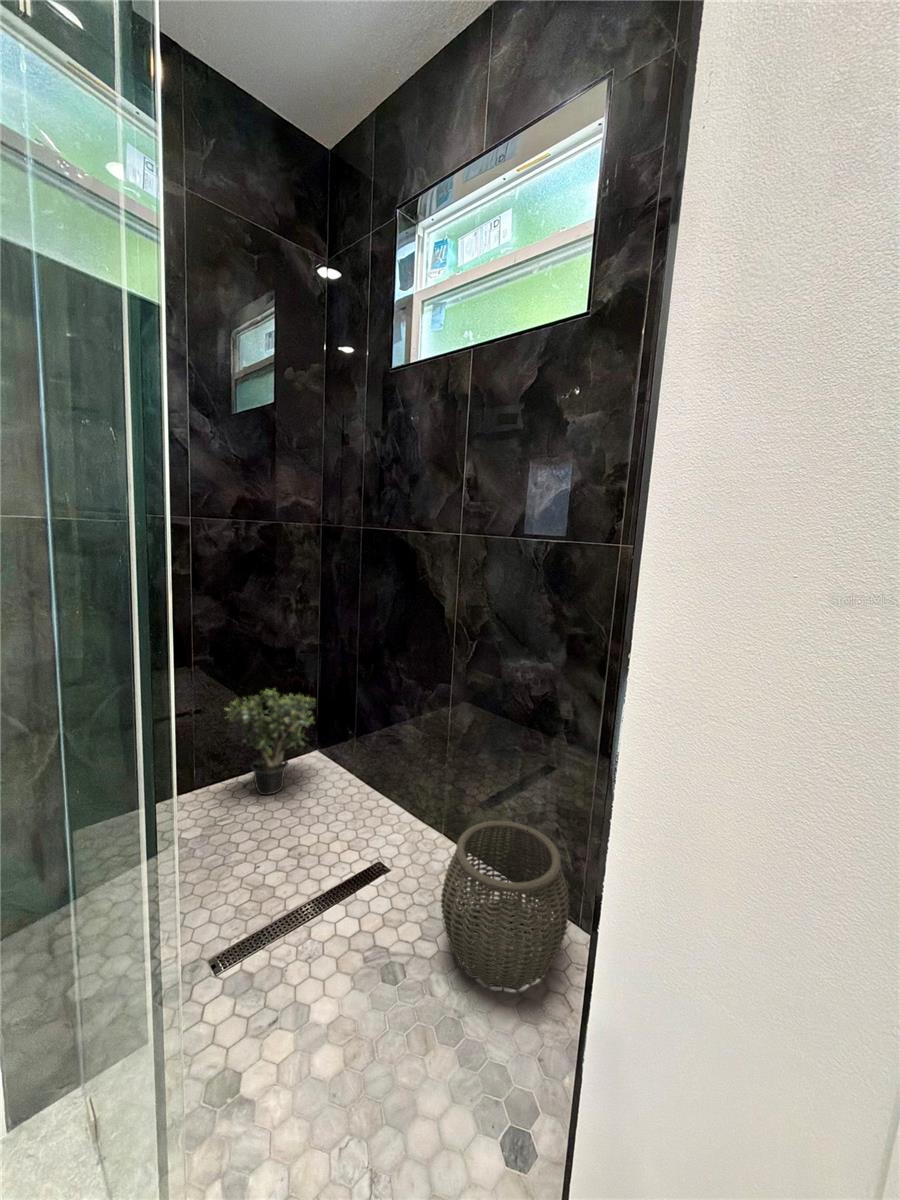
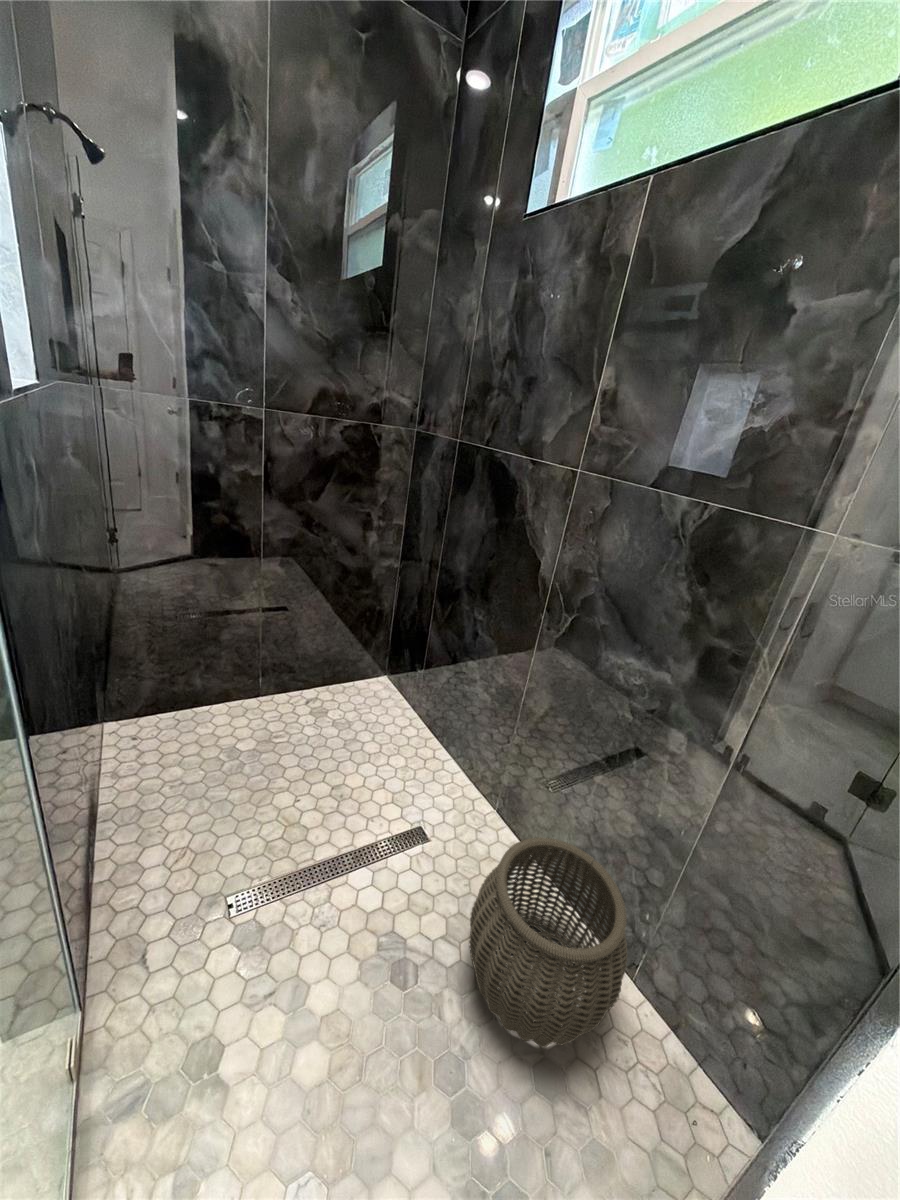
potted plant: present [225,688,316,795] -> none [290,612,387,717]

